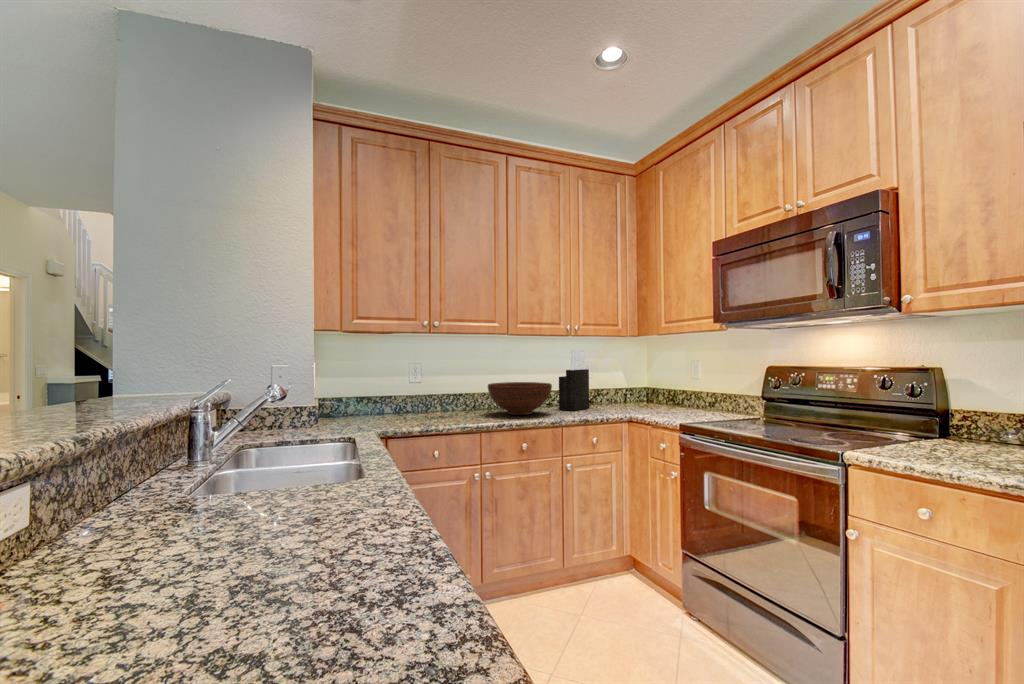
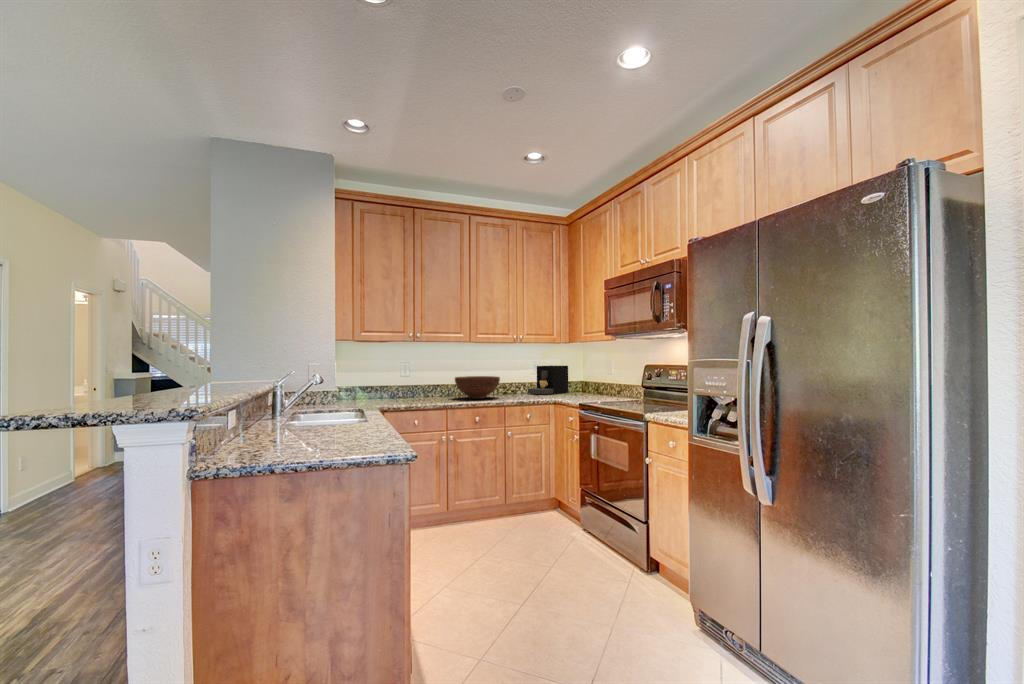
knife block: present [559,350,589,411] -> none [508,353,531,397]
coffee maker: none [582,367,634,407] -> present [528,365,568,394]

